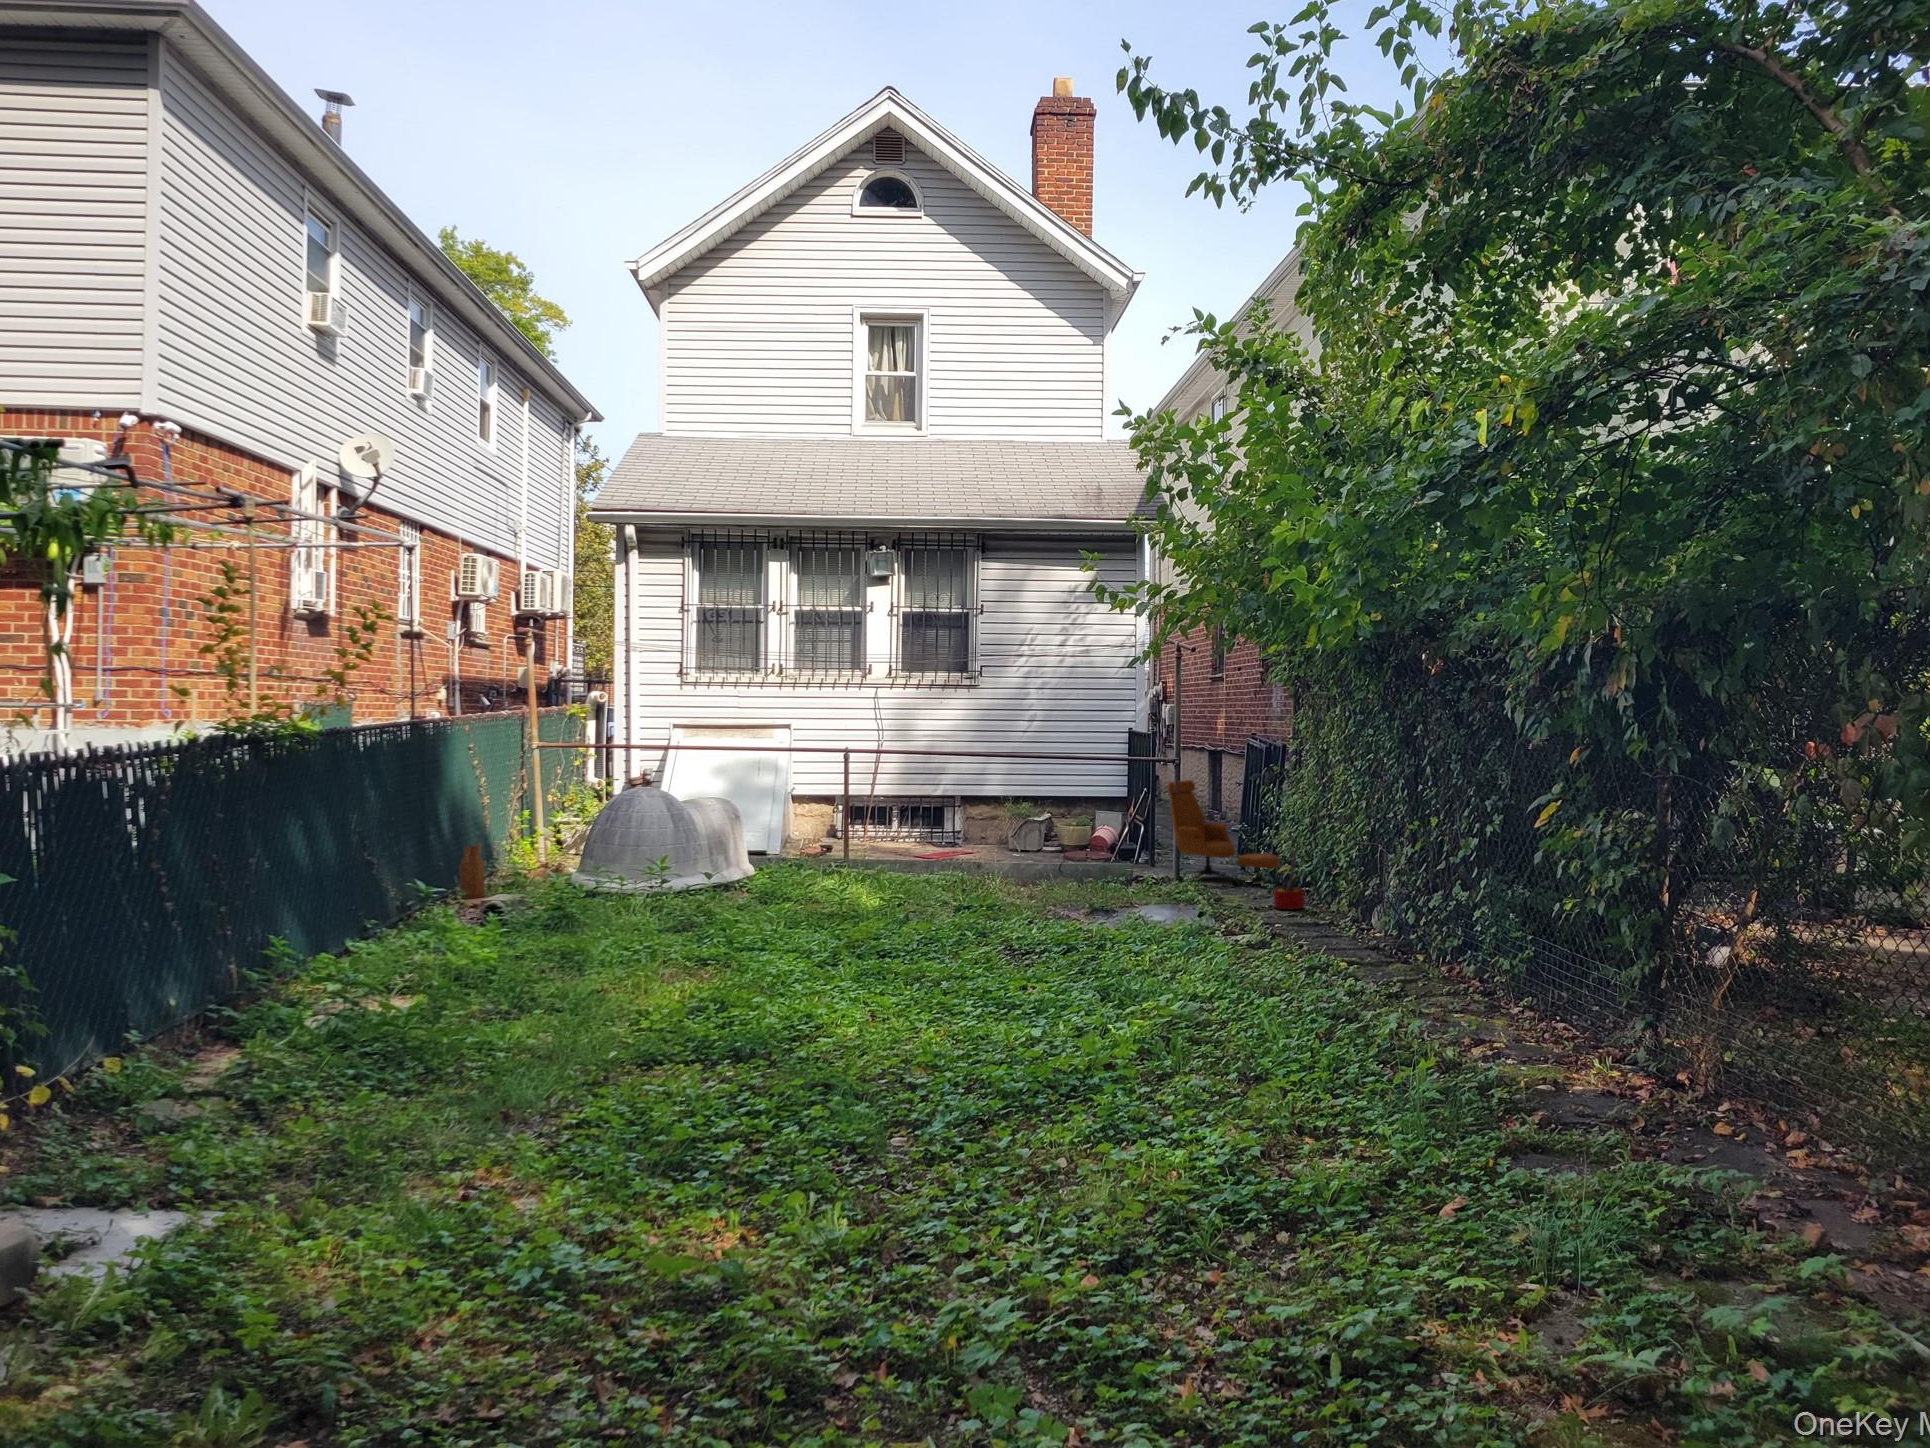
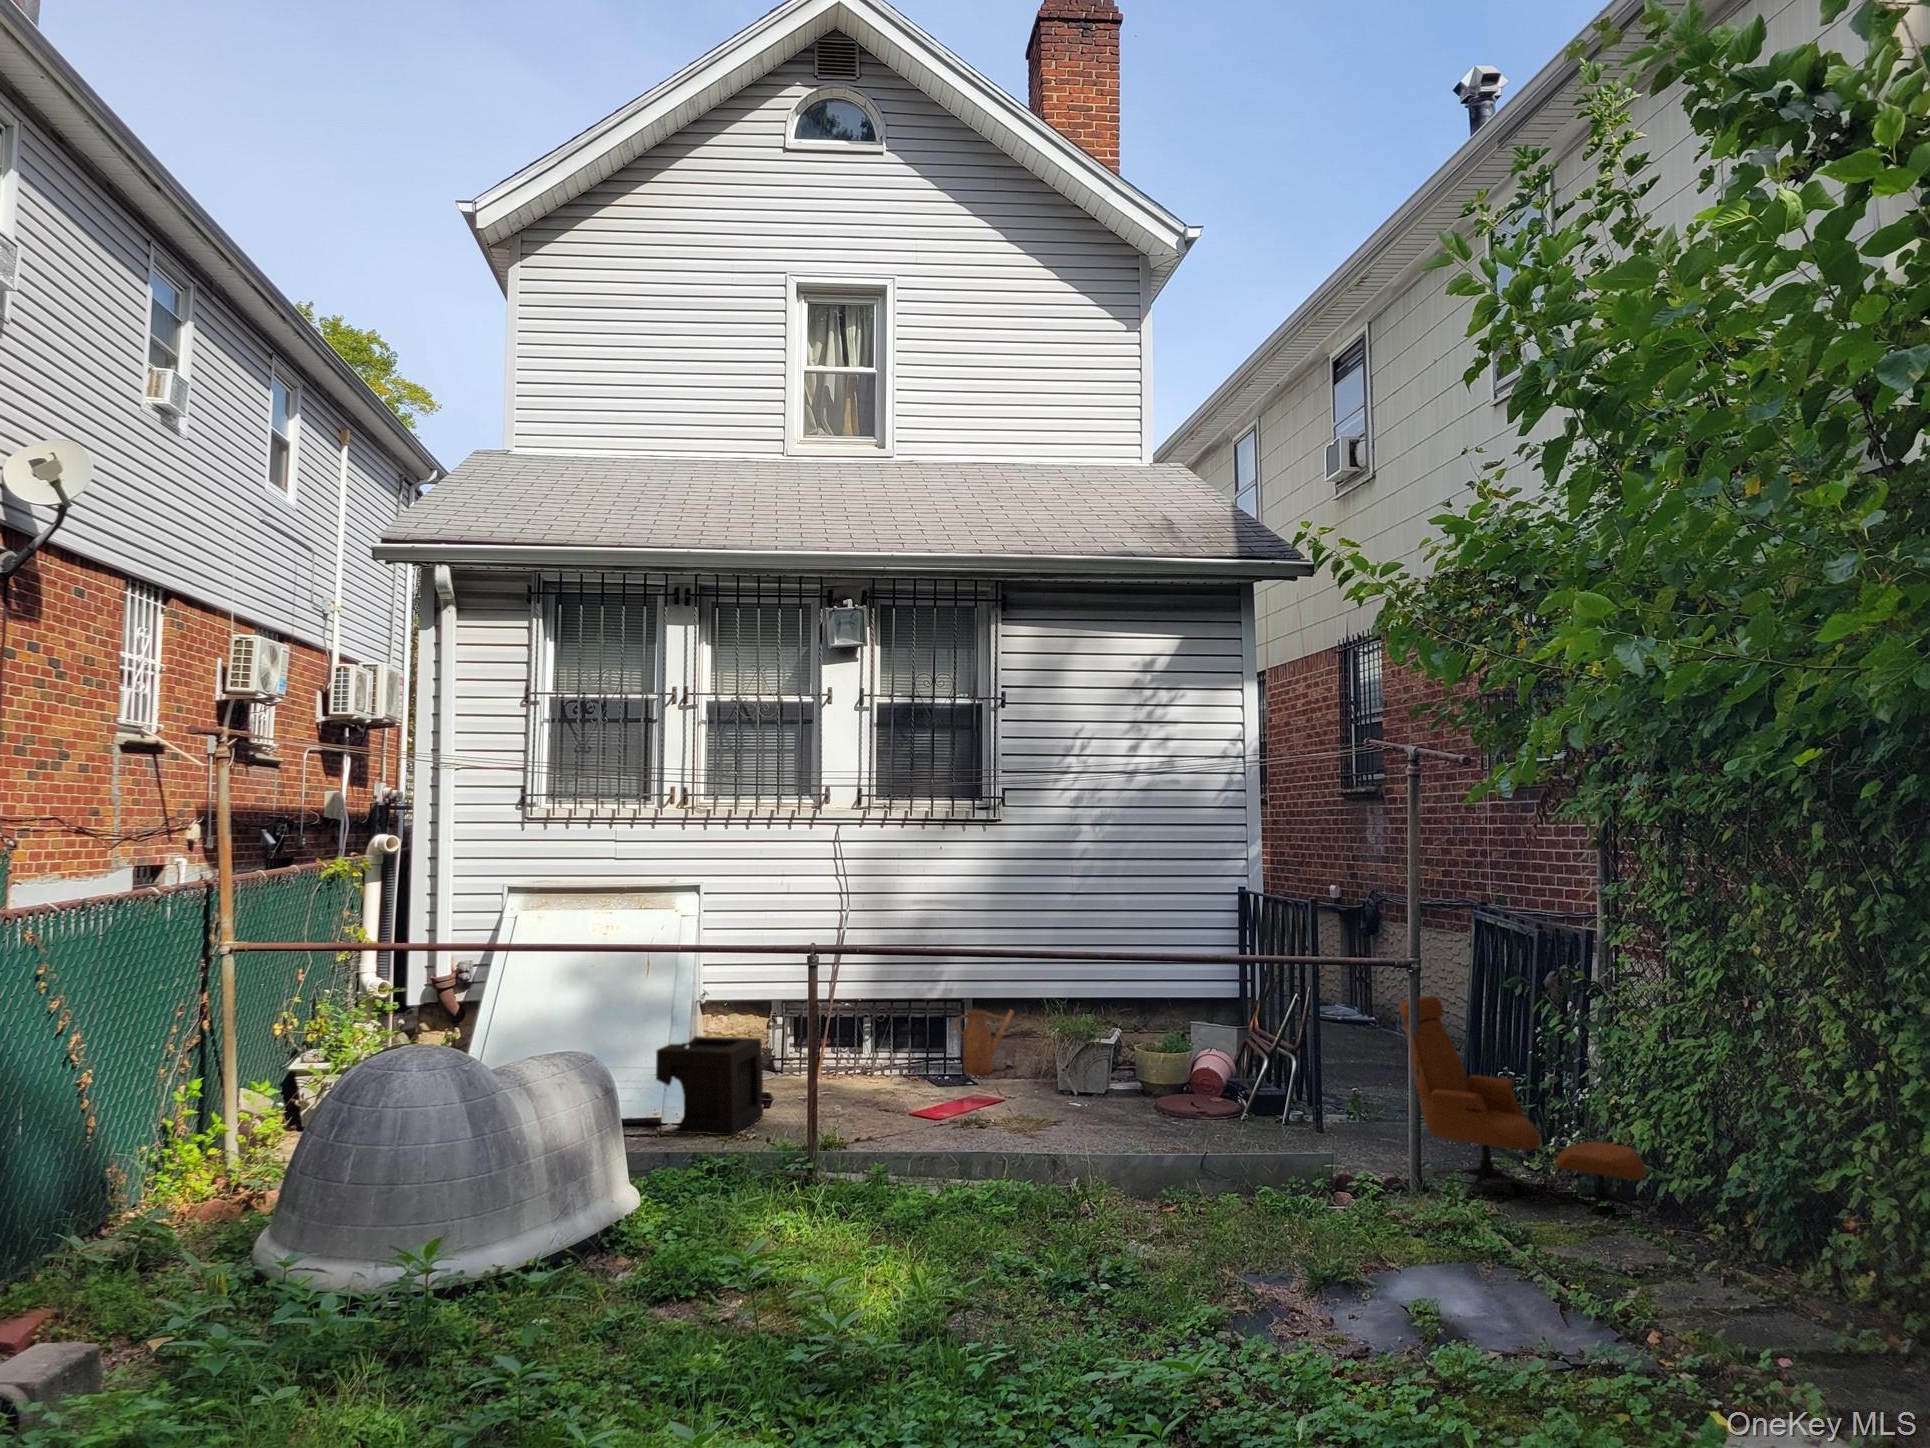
wooden crate: none [764,809,826,861] -> present [656,1036,763,1135]
watering can: present [459,842,485,899] -> present [954,1010,1014,1075]
decorative plant: present [1273,842,1304,909] -> none [1740,1137,1819,1314]

